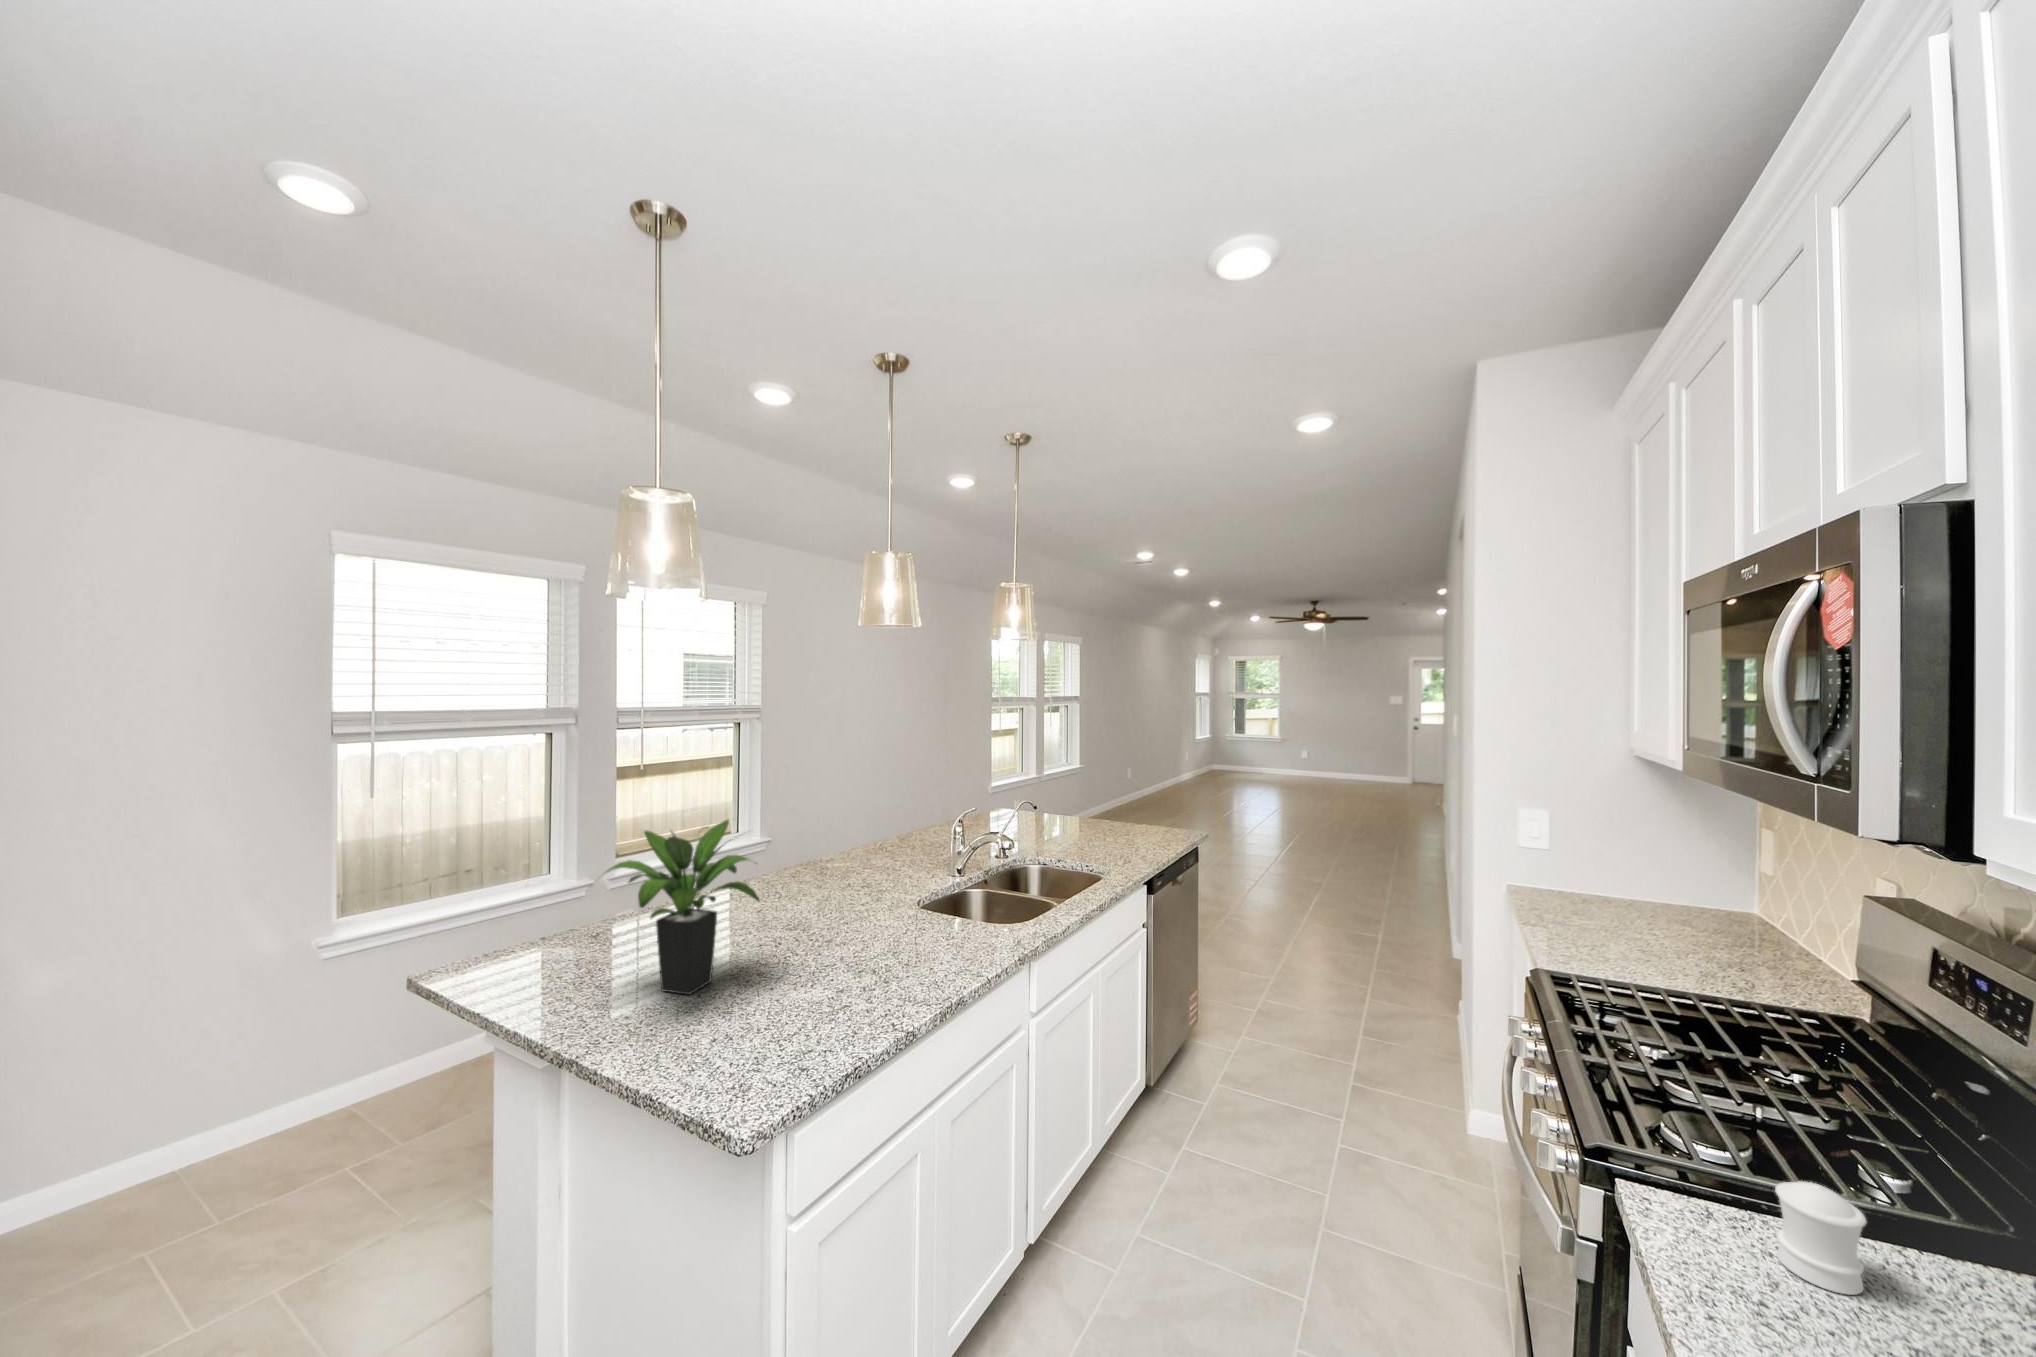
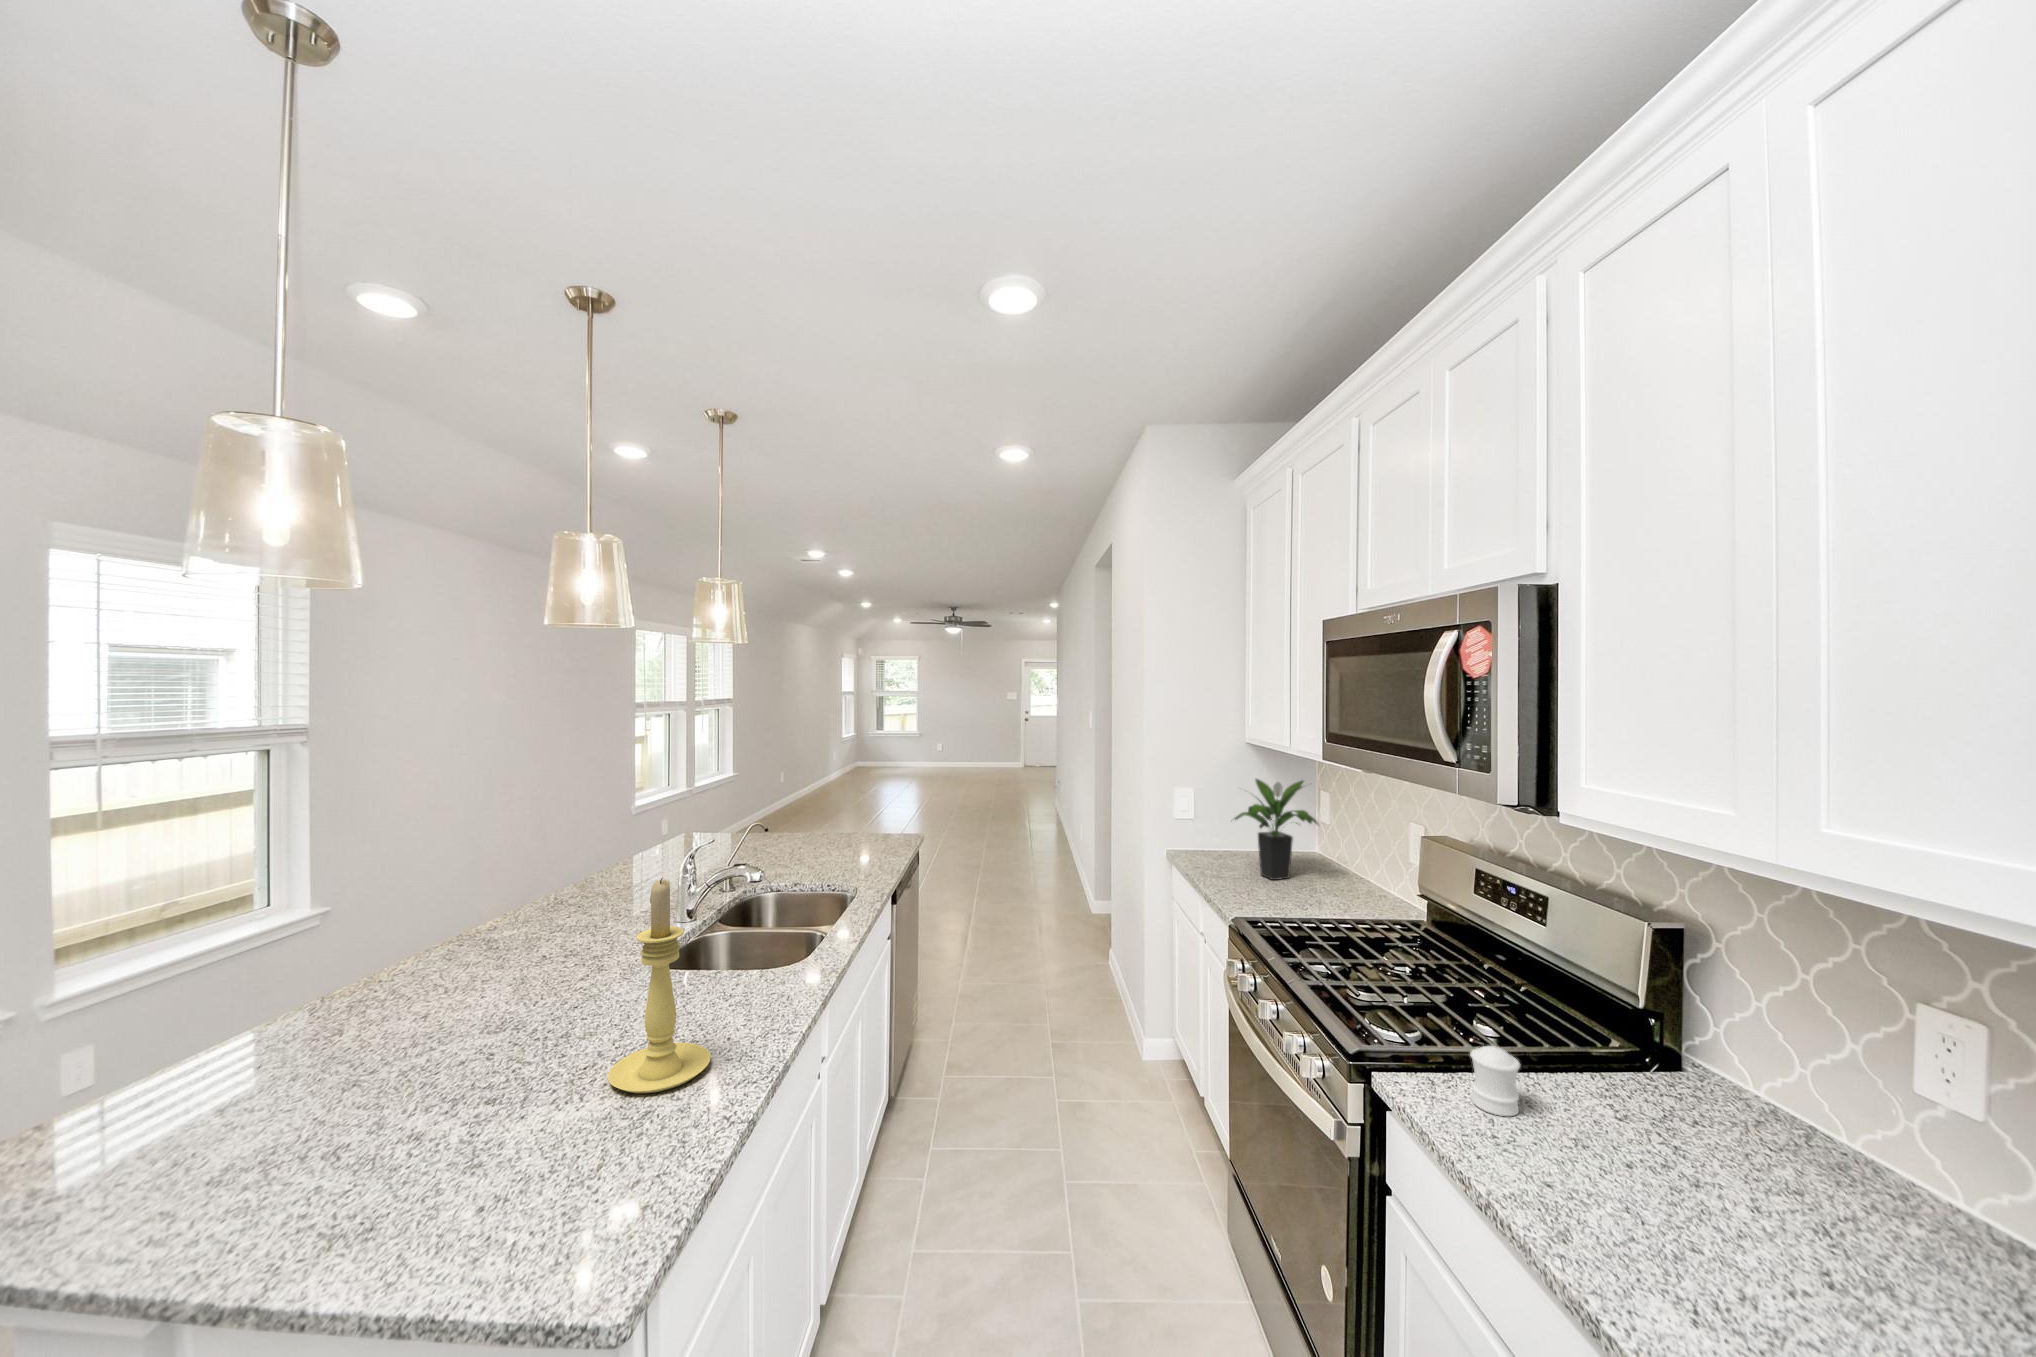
potted plant: present [607,820,759,995] -> present [1235,779,1318,880]
candle holder: none [832,821,910,995] -> present [608,878,711,1093]

